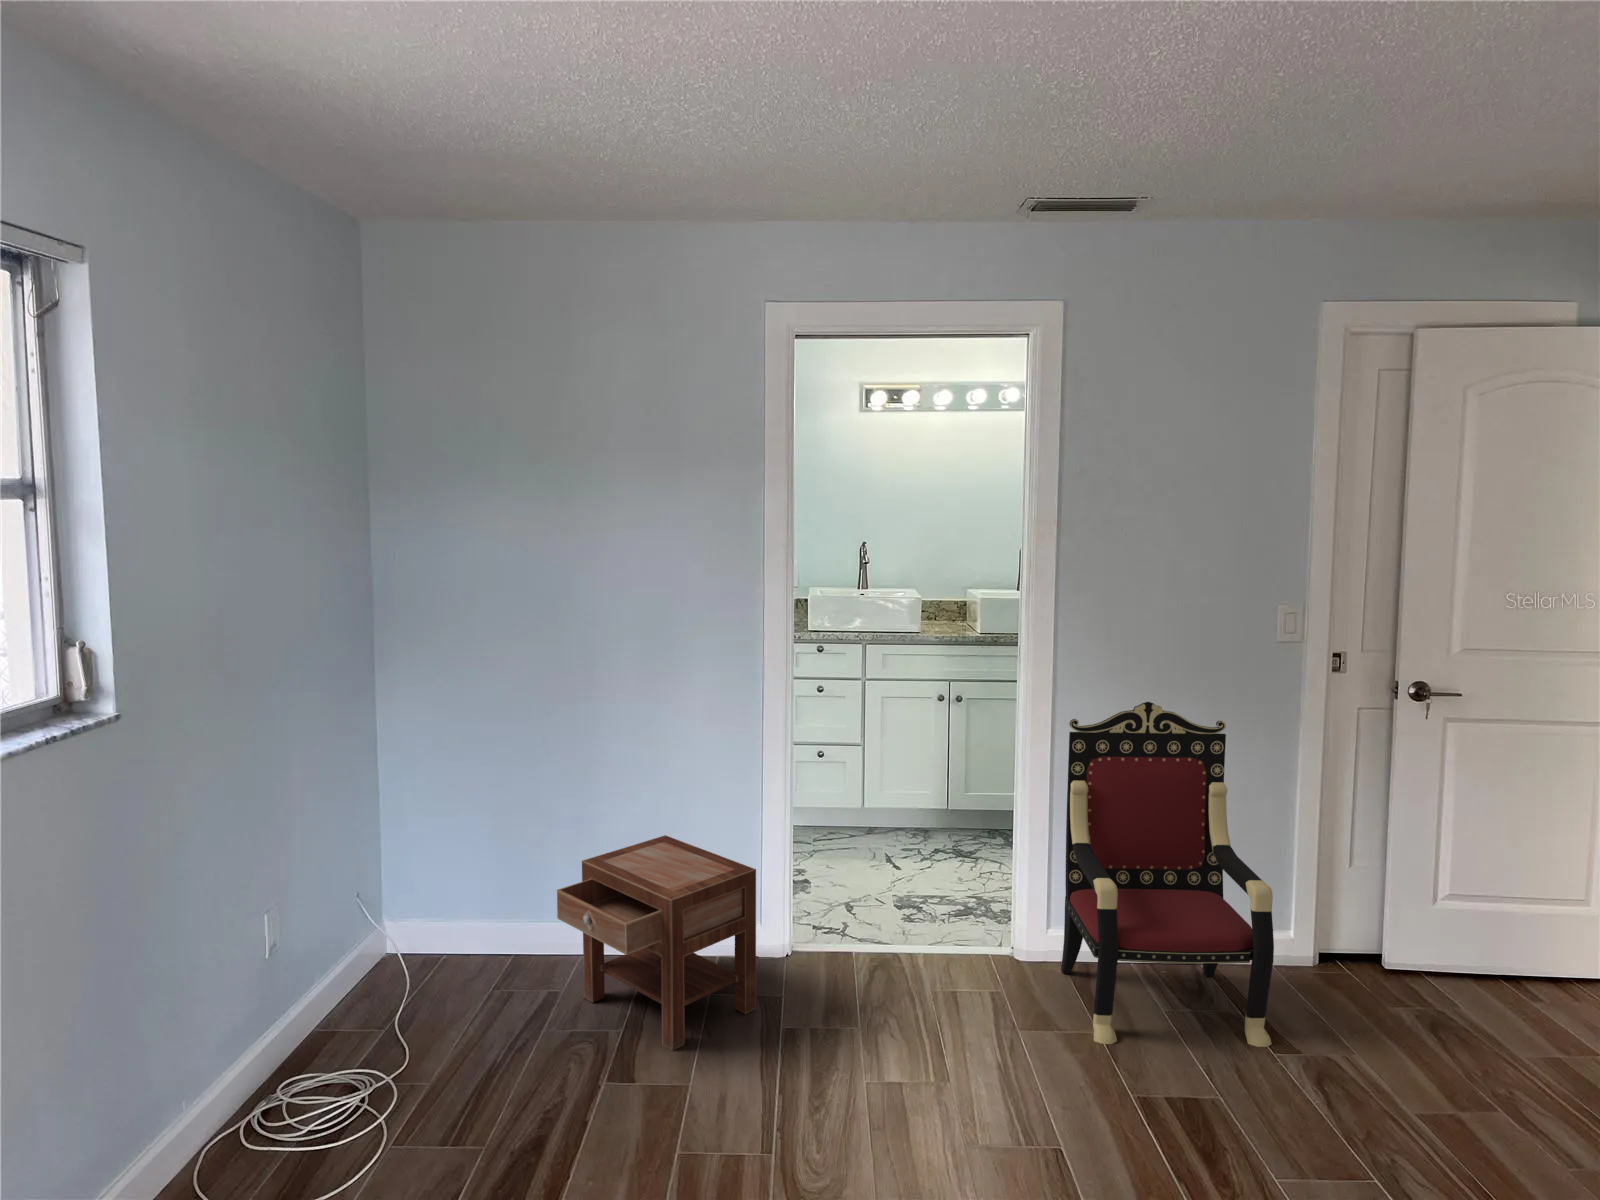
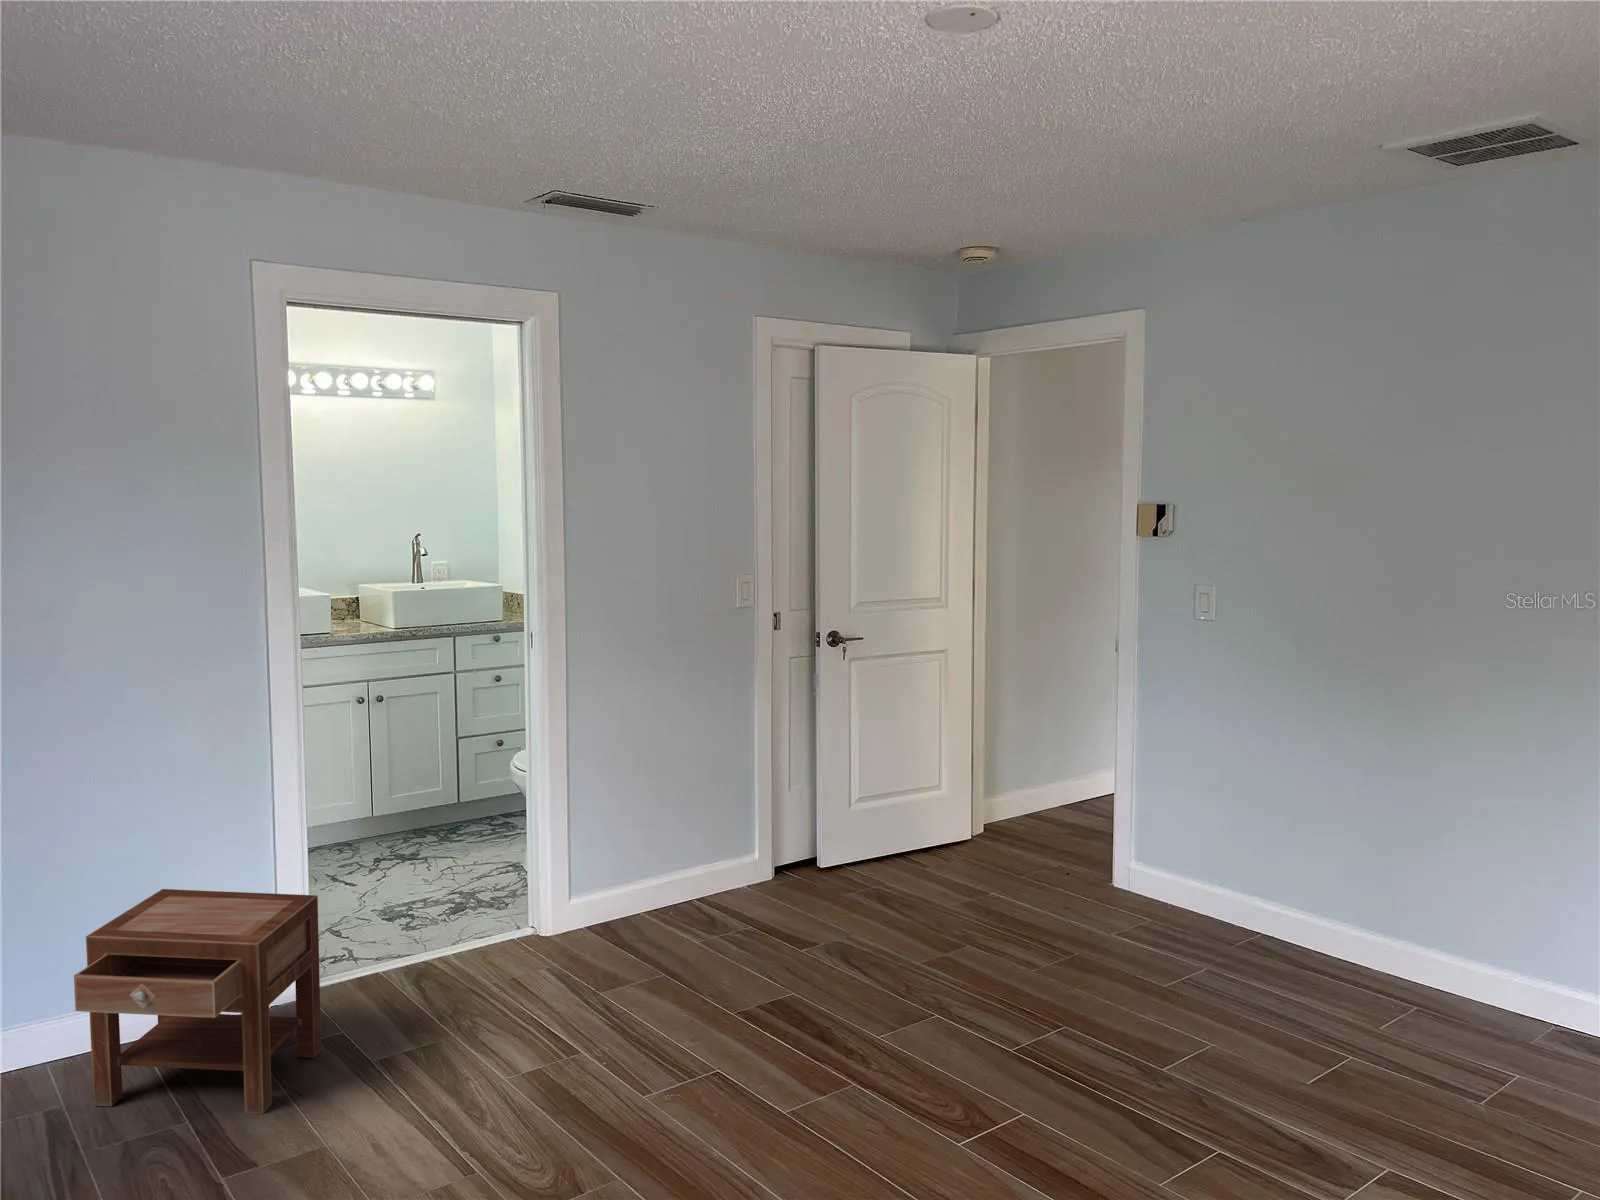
armchair: present [1061,702,1274,1047] -> none [587,668,778,976]

